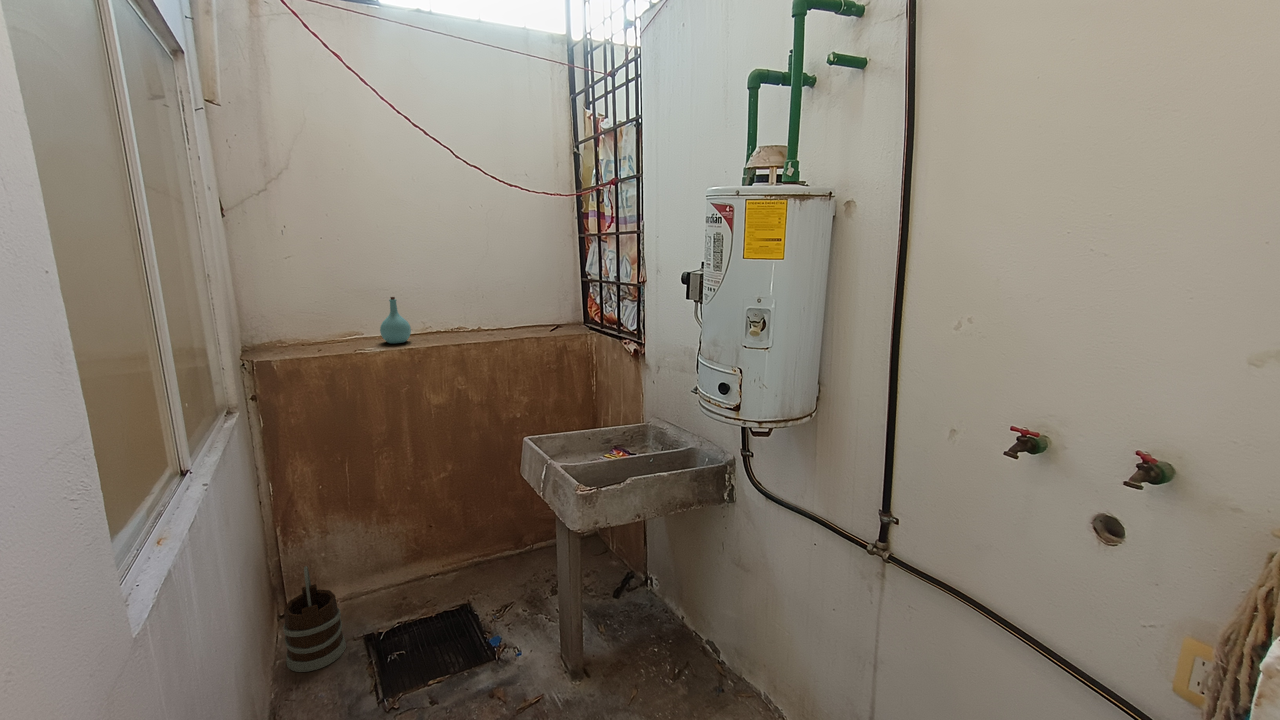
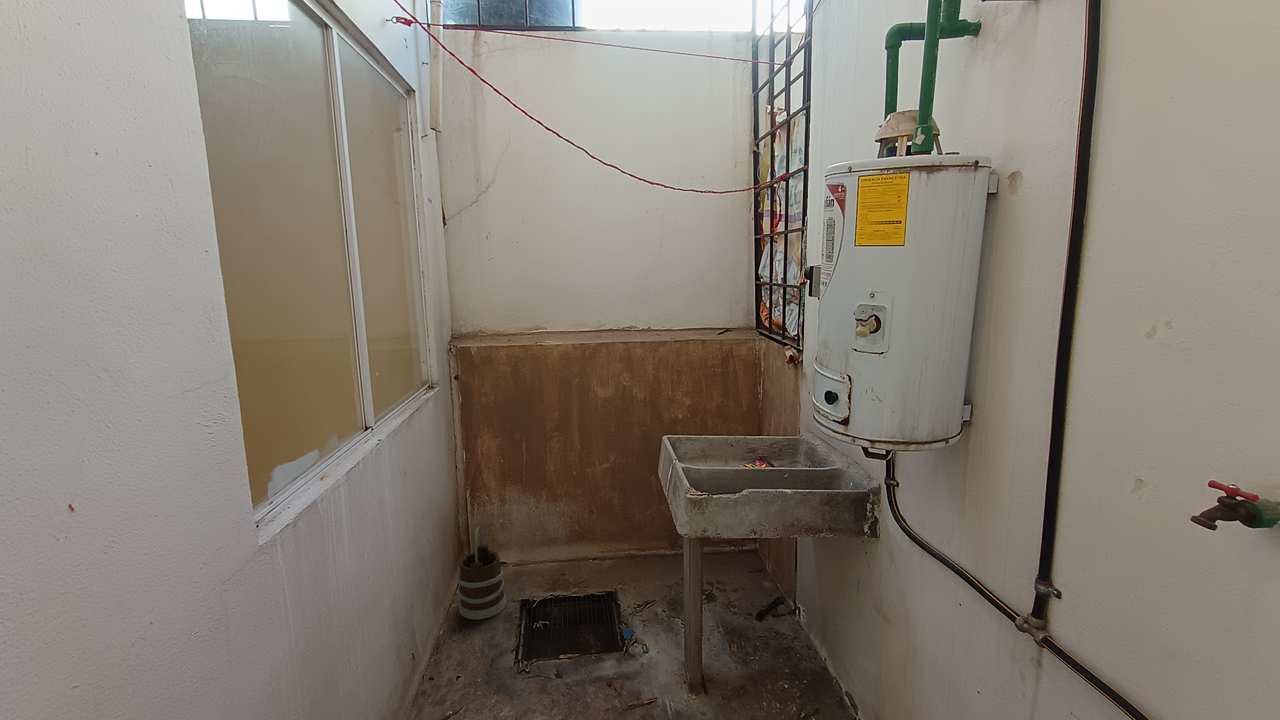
bottle: present [380,297,411,343] -> none [561,296,587,339]

